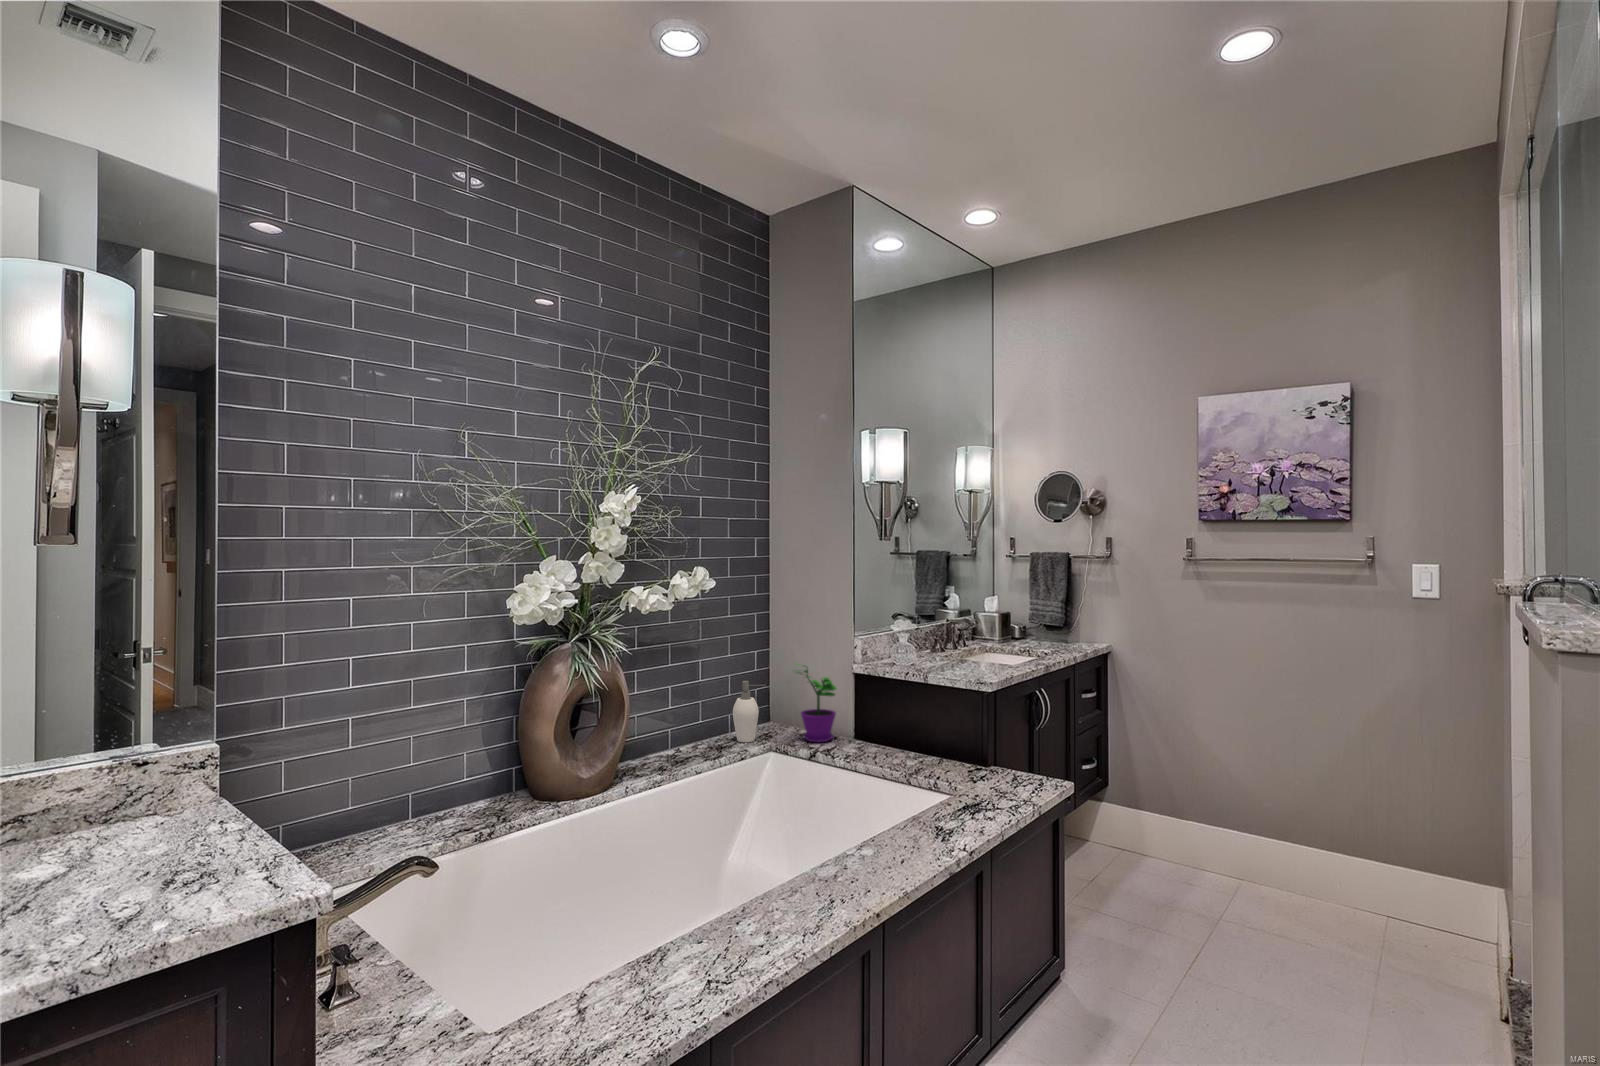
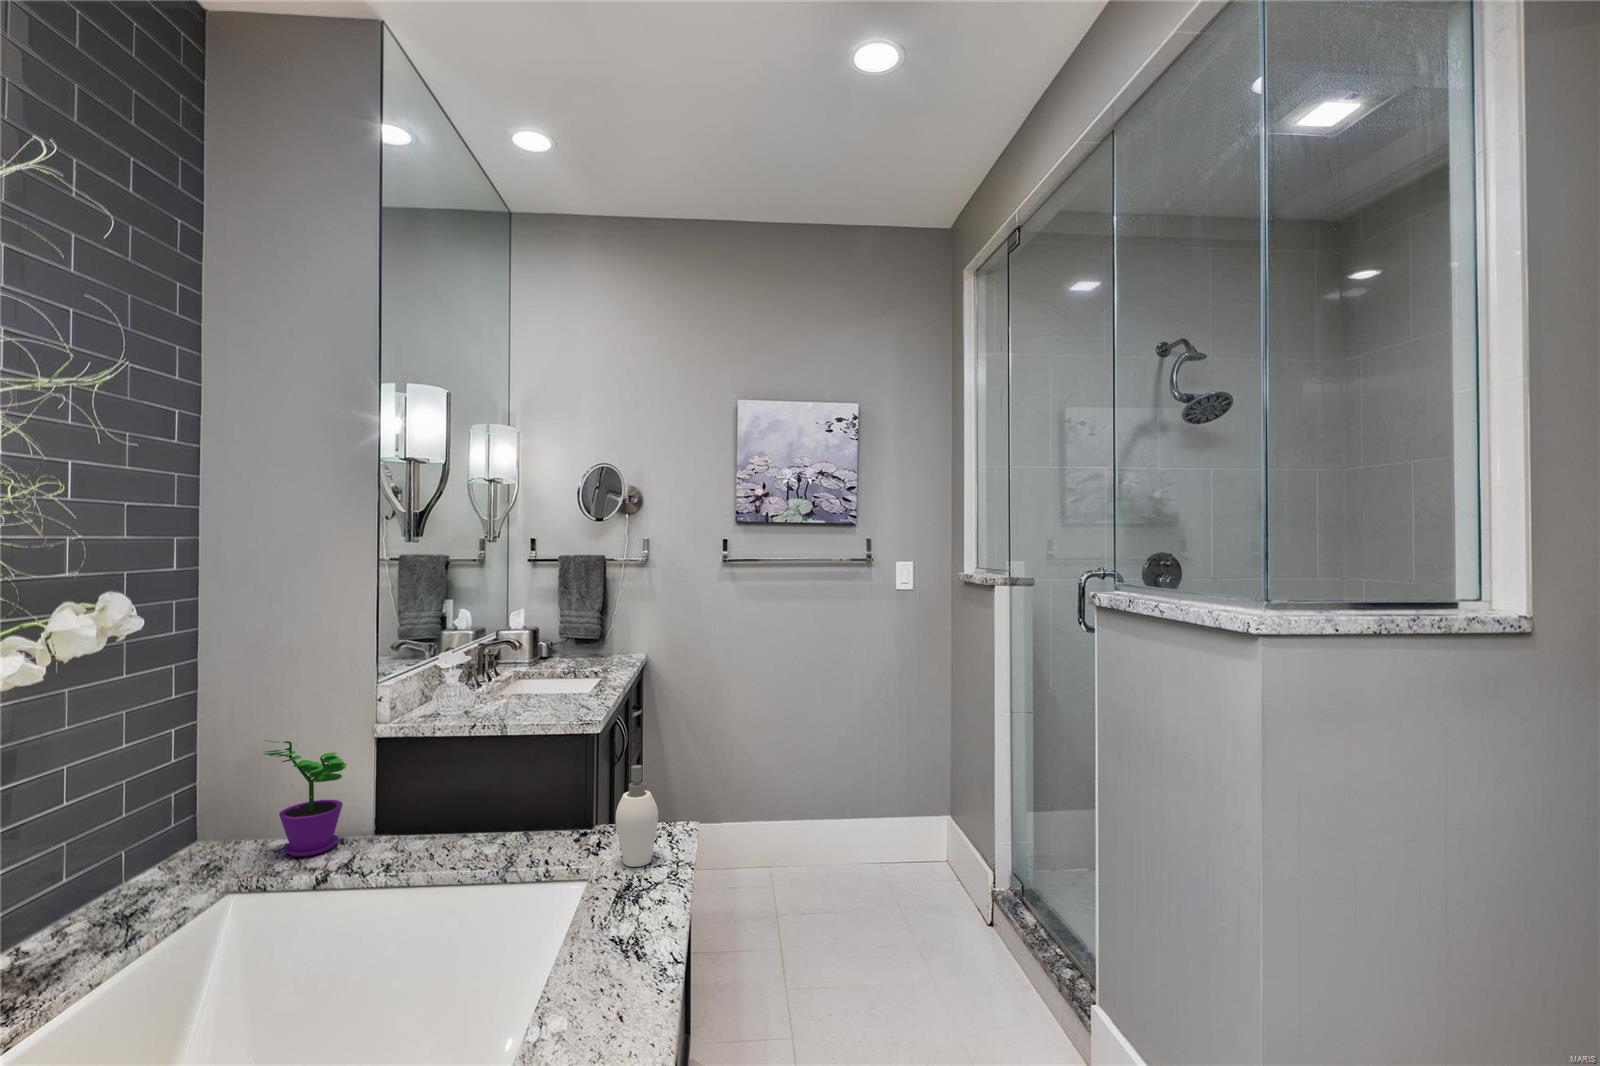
soap dispenser: present [733,681,764,742] -> present [616,765,664,867]

